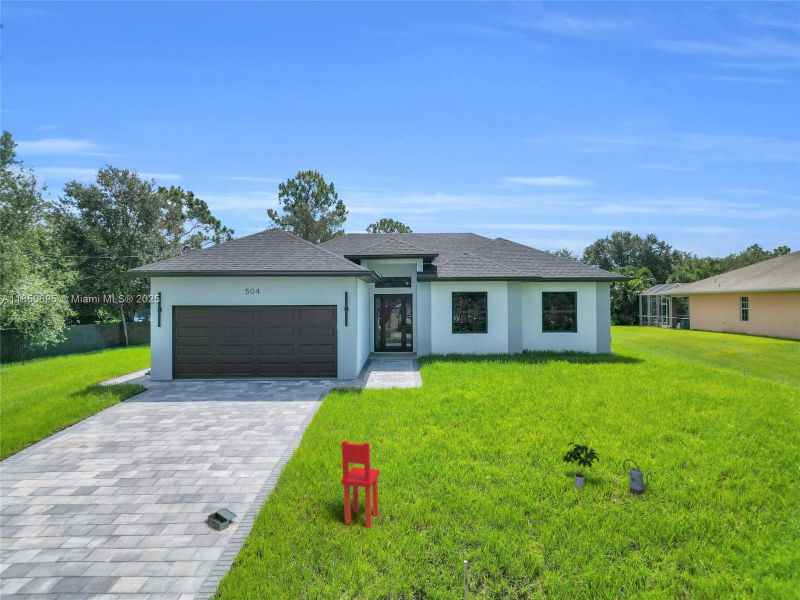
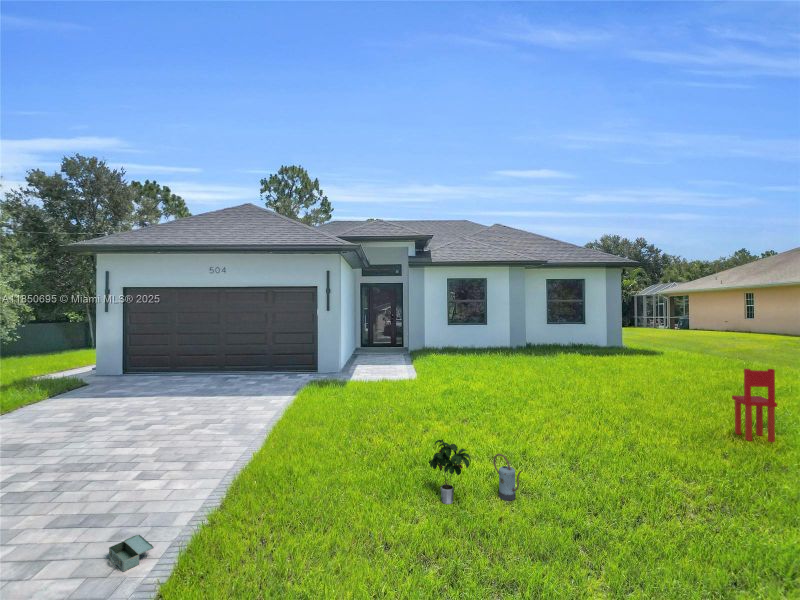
chair: present [341,441,380,528] -> present [732,369,777,442]
potted plant: present [562,442,599,488] -> present [429,439,470,504]
watering can: present [623,459,650,494] -> present [494,454,522,501]

